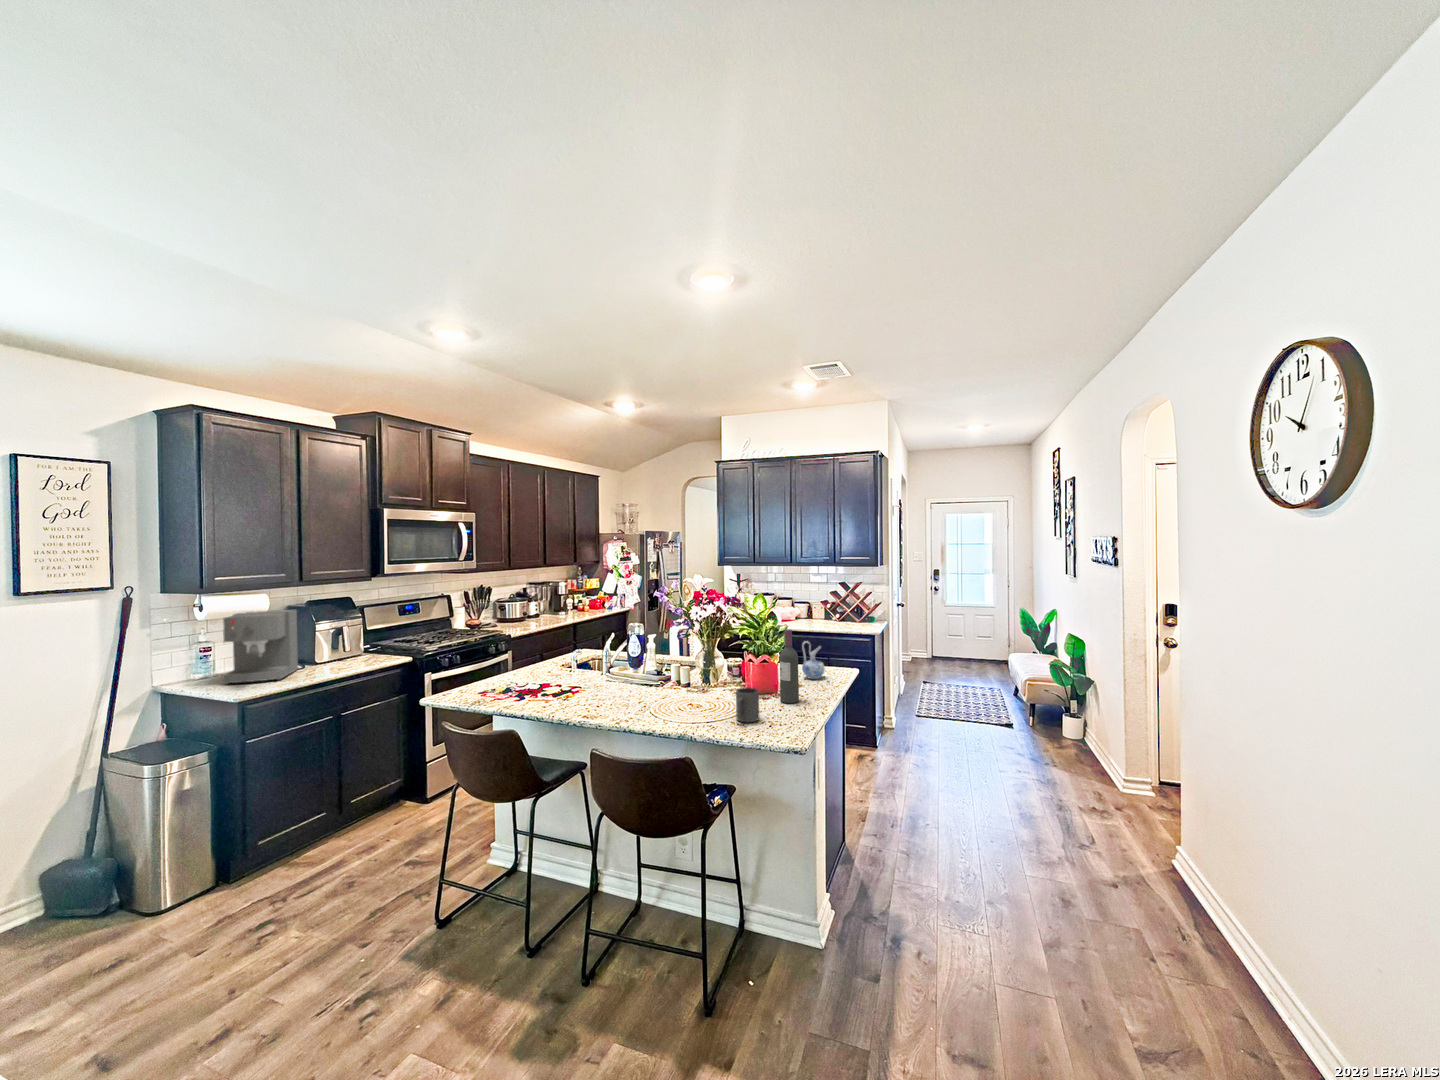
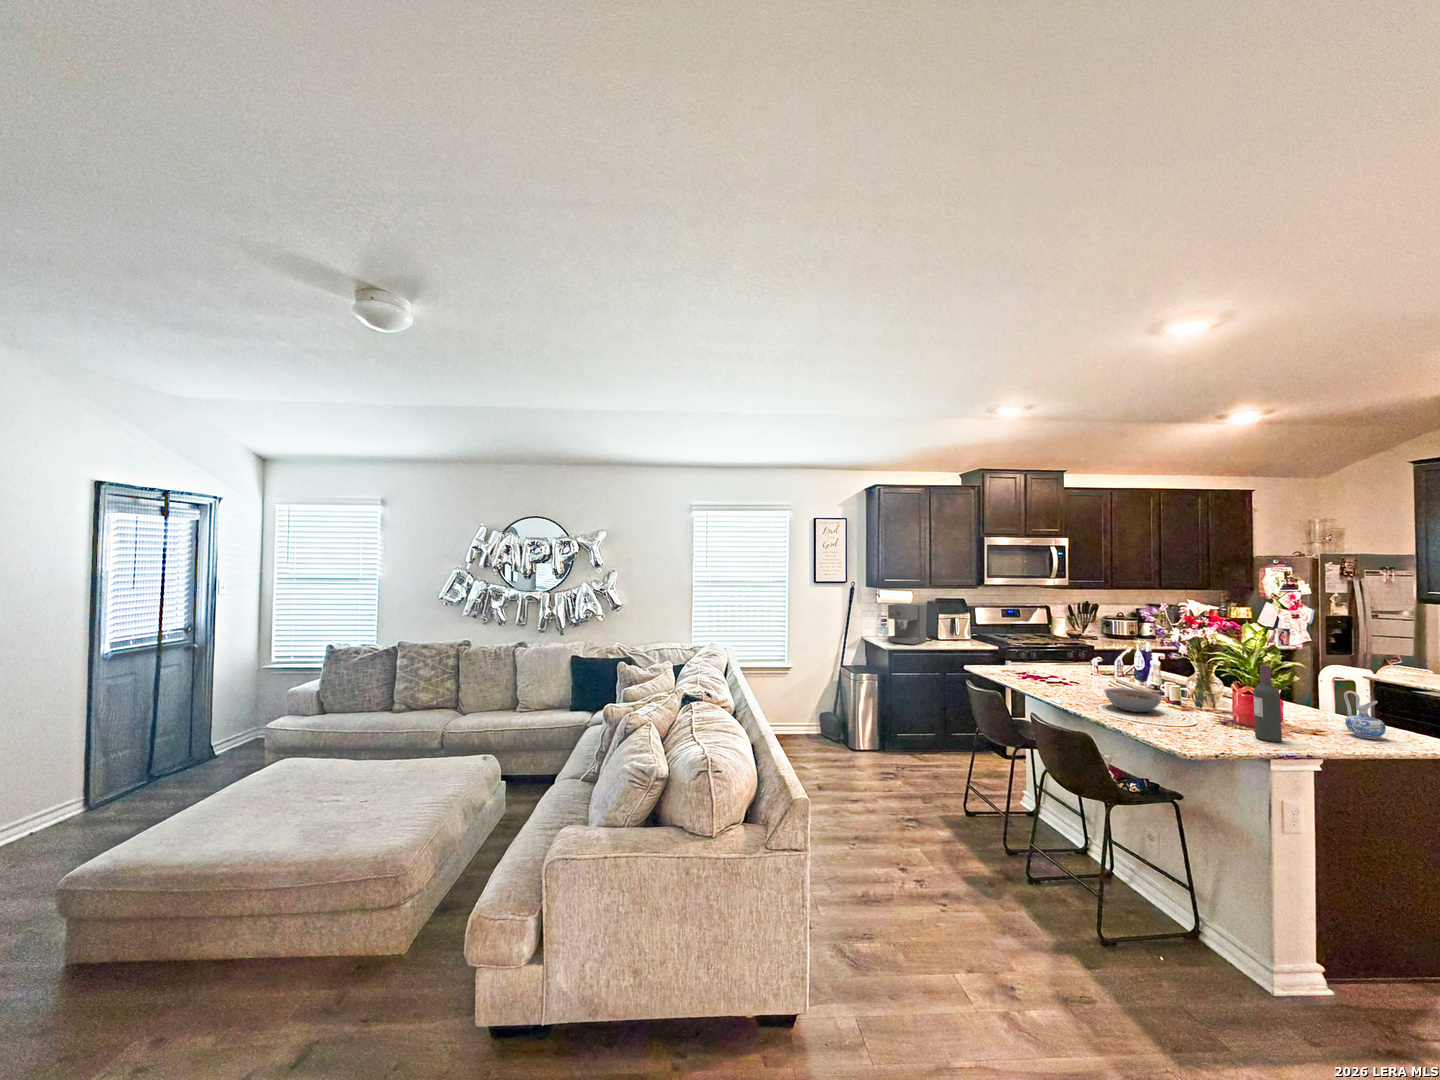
bowl: none [640,678,696,707] -> present [1104,688,1162,712]
mug: present [736,688,759,722] -> none [1163,705,1197,737]

